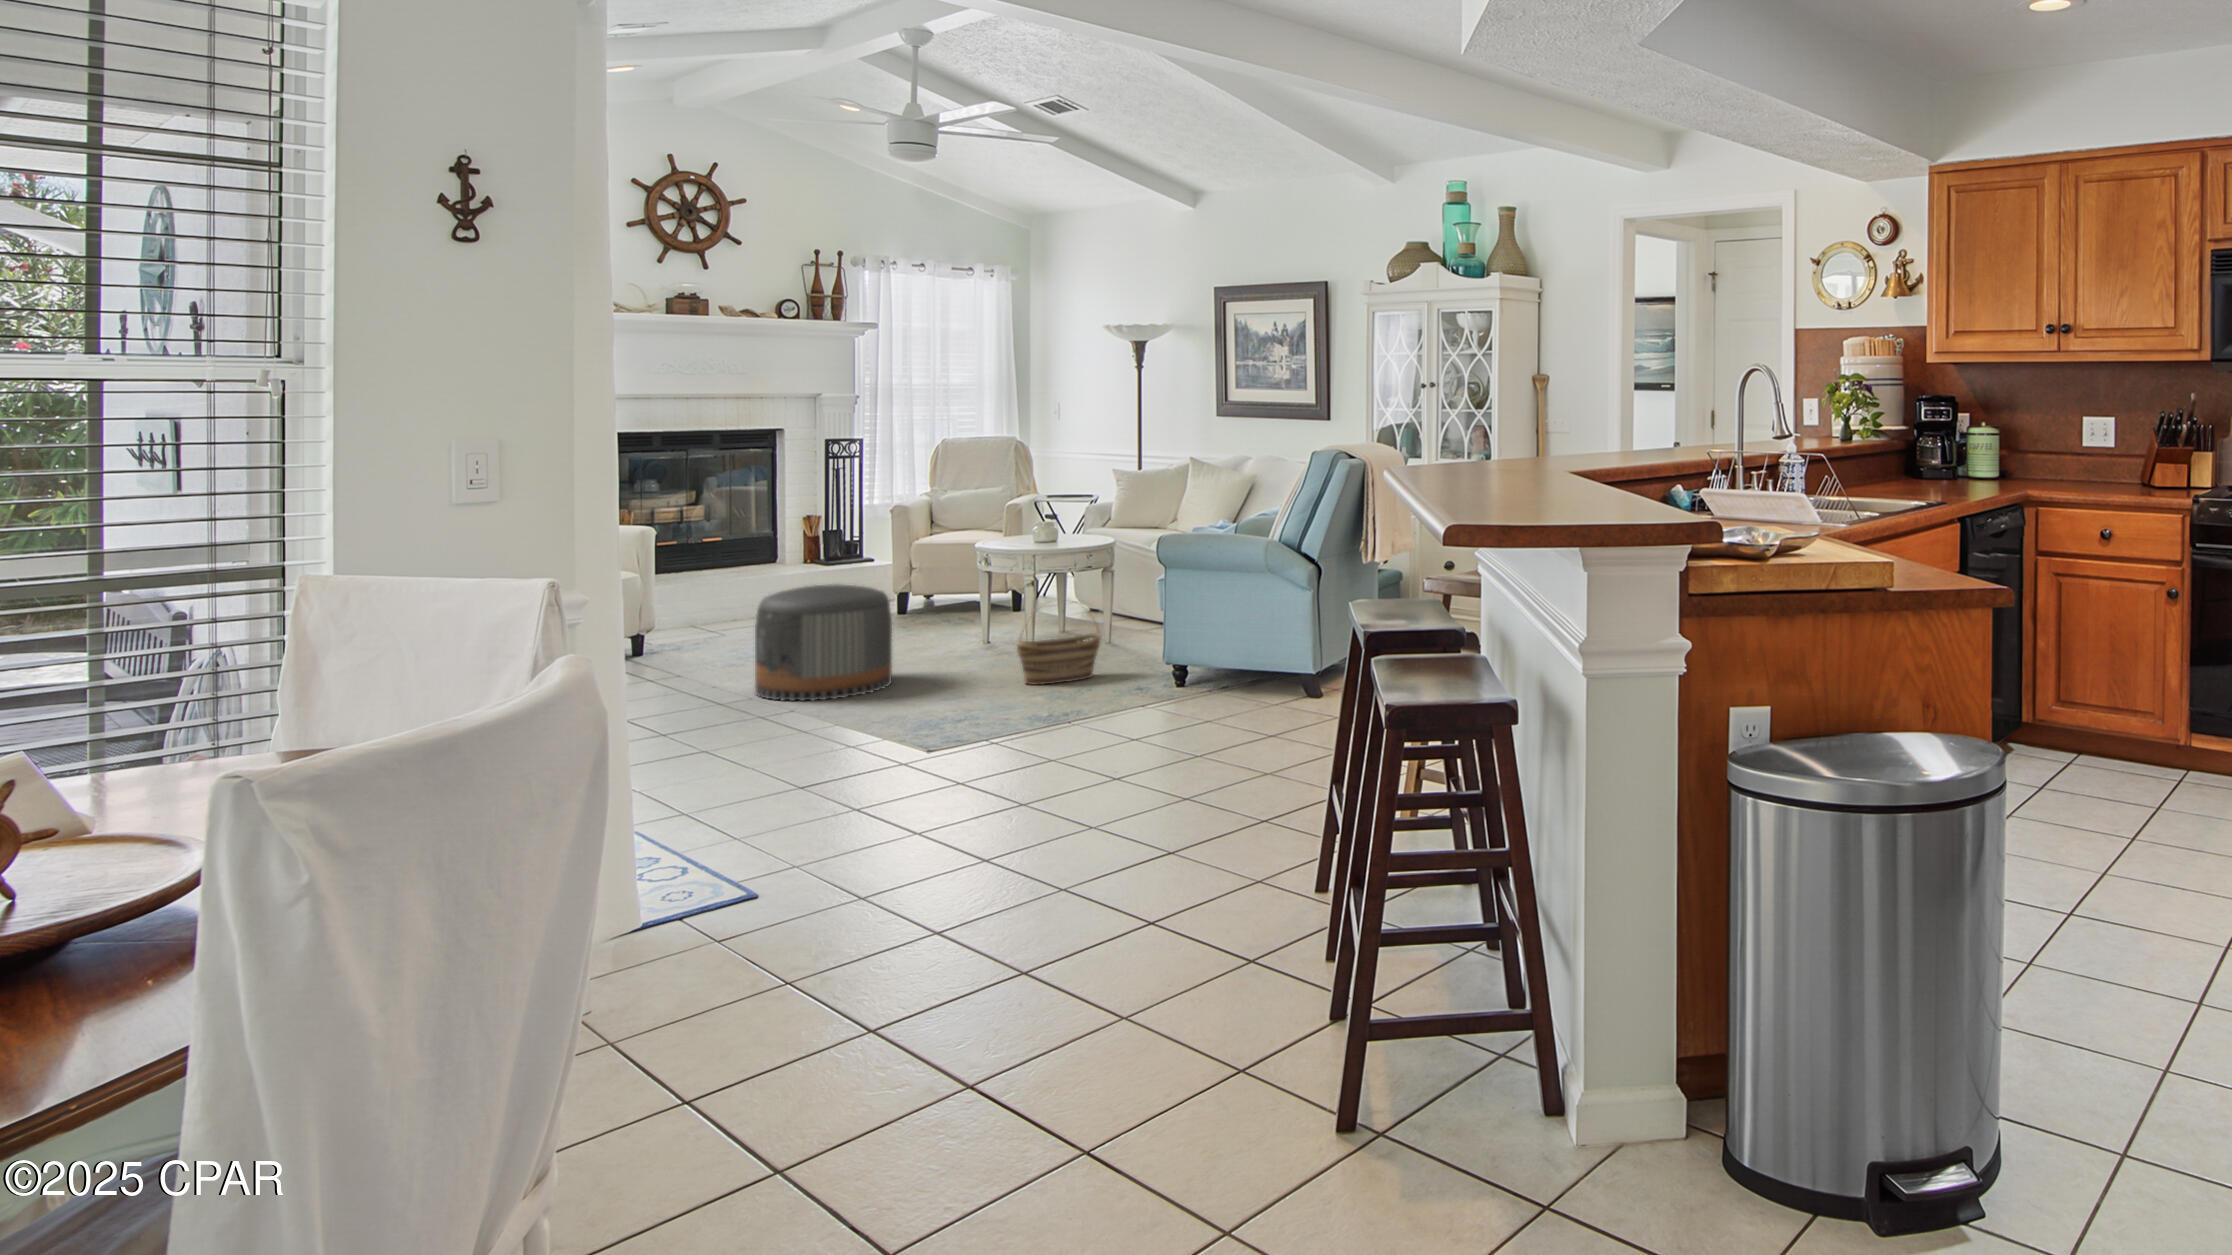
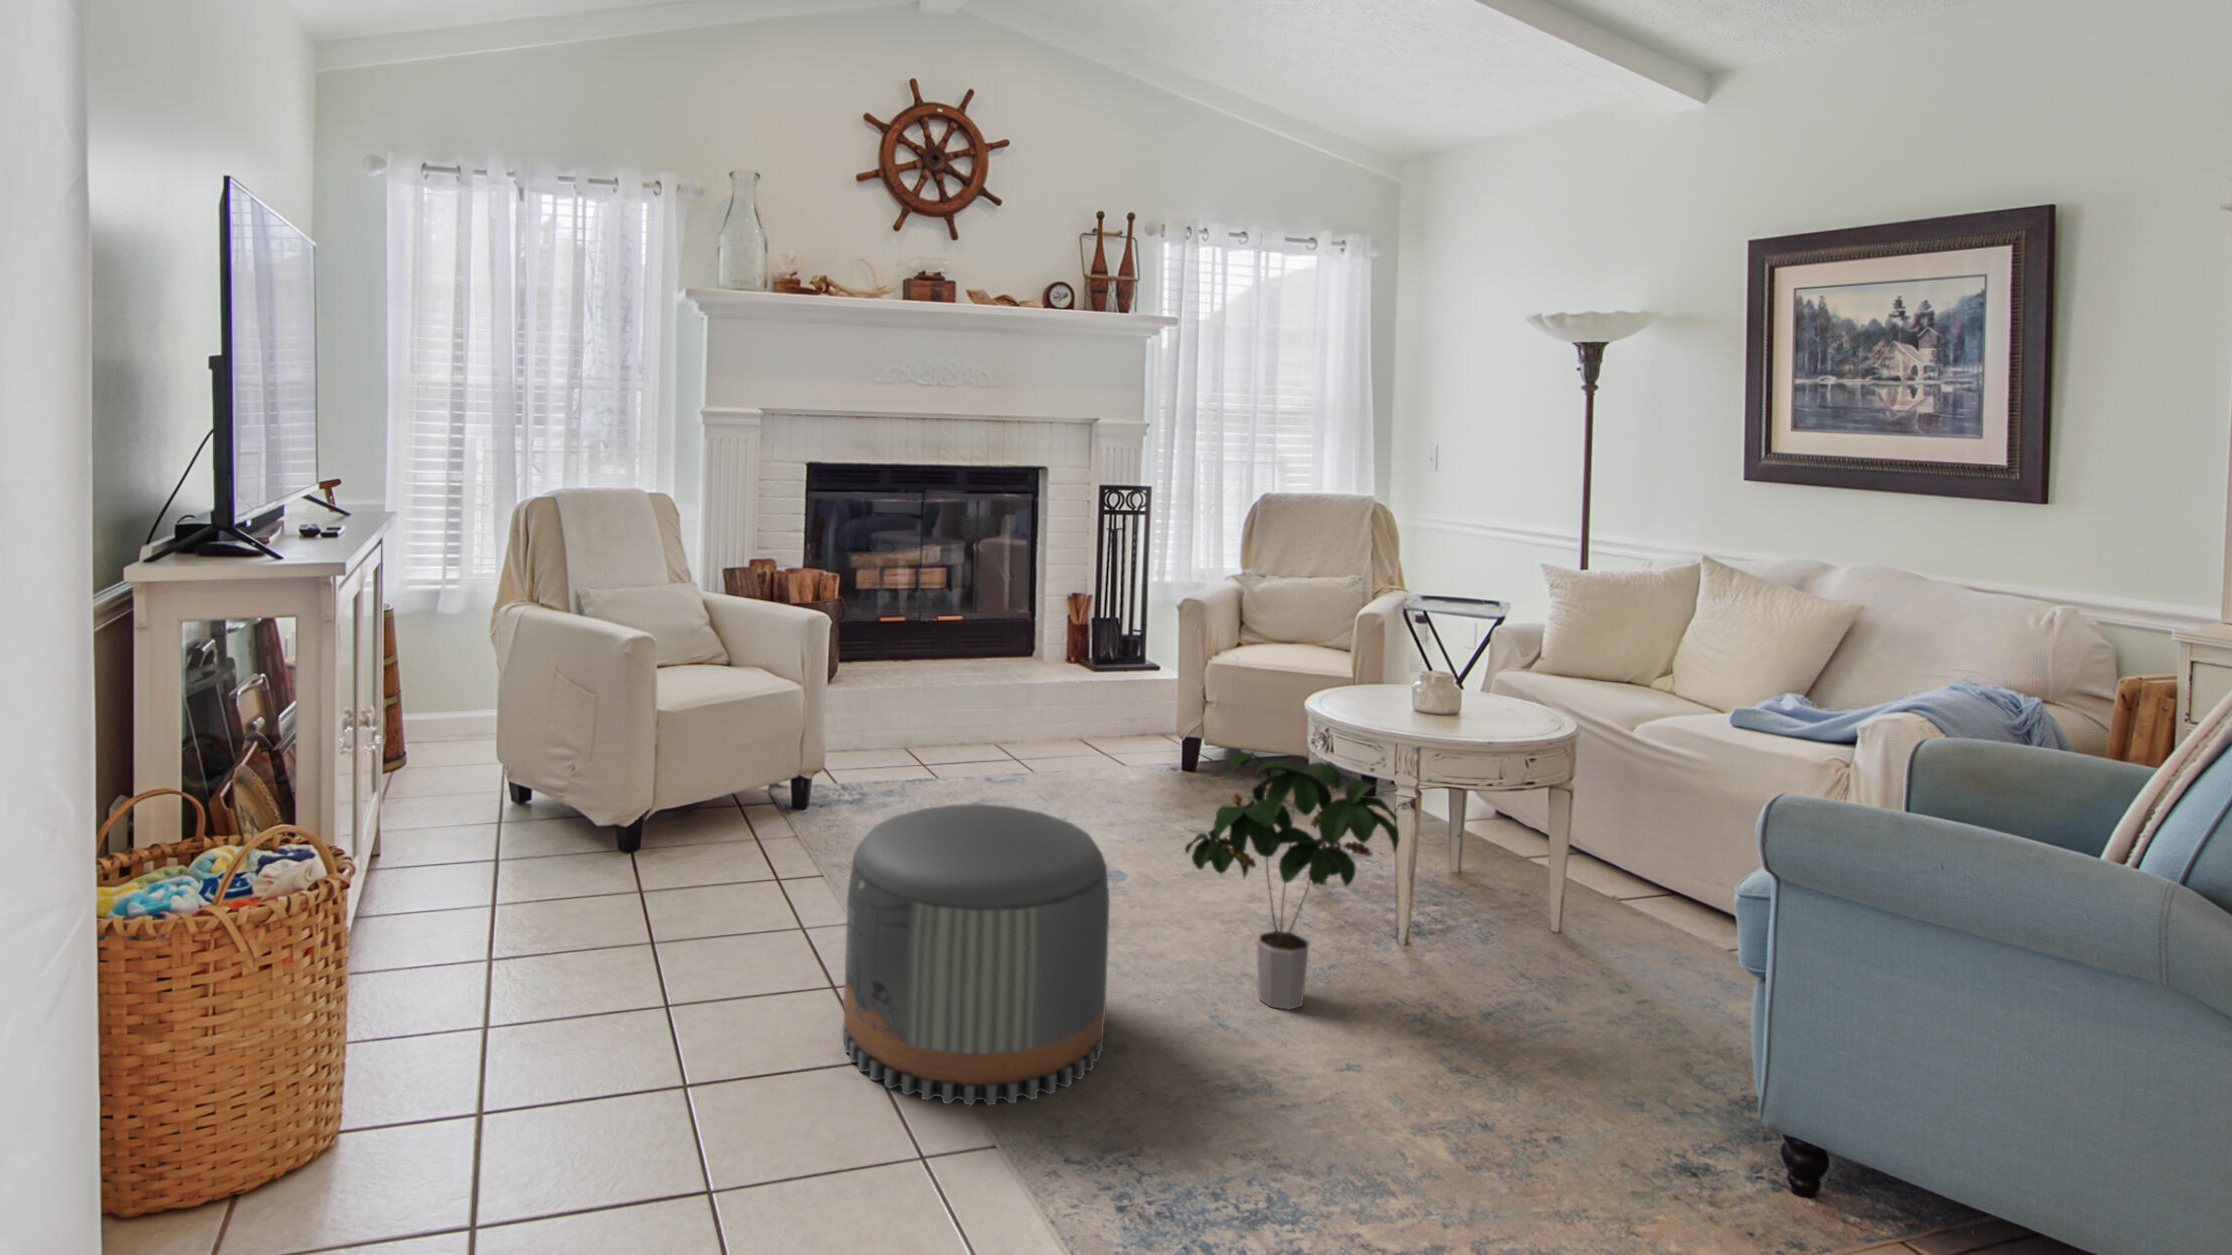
potted plant: none [922,550,1027,664] -> present [1185,752,1399,1010]
basket: present [1017,606,1100,685] -> none [1376,955,1591,1187]

